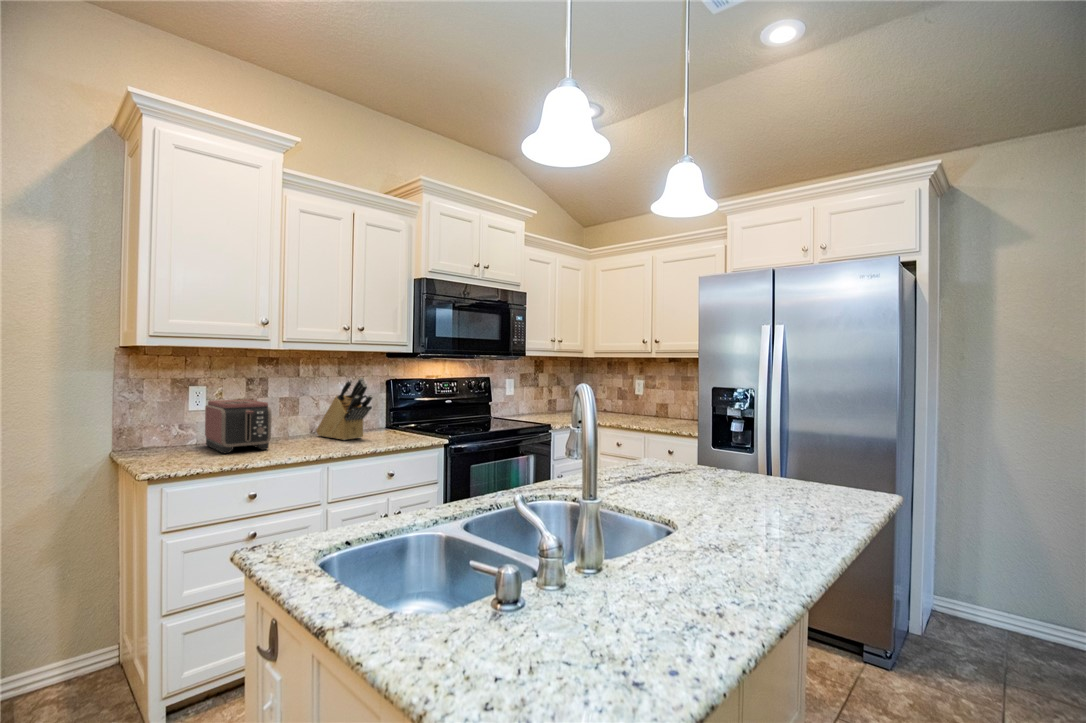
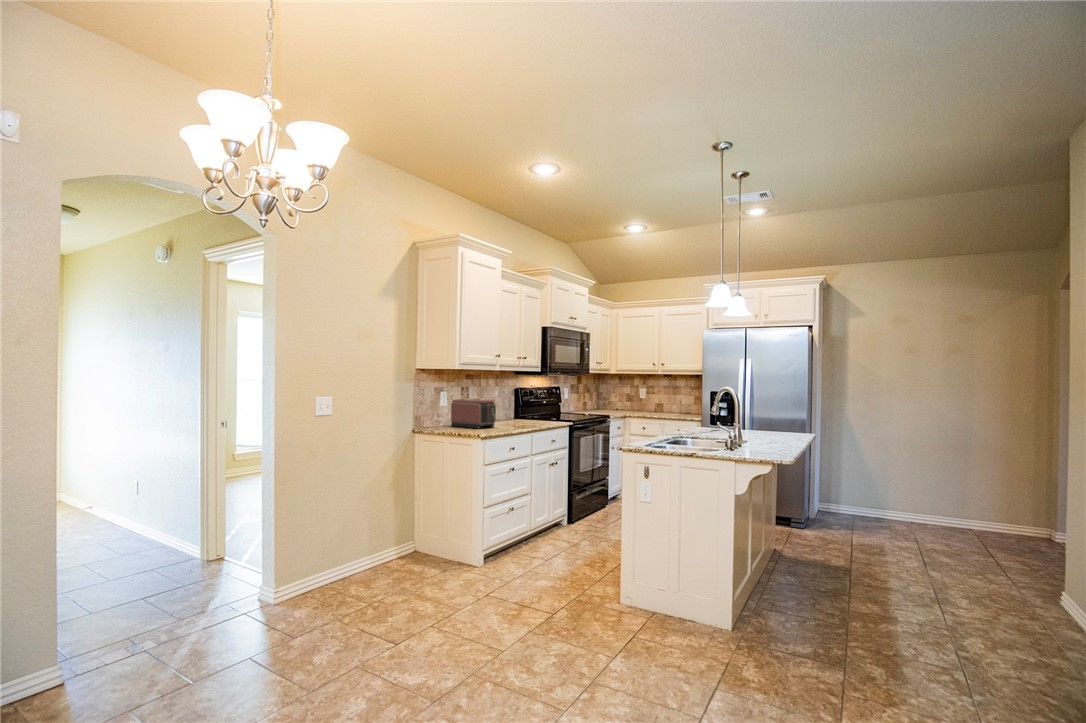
knife block: present [316,378,372,440] -> none [493,386,534,423]

